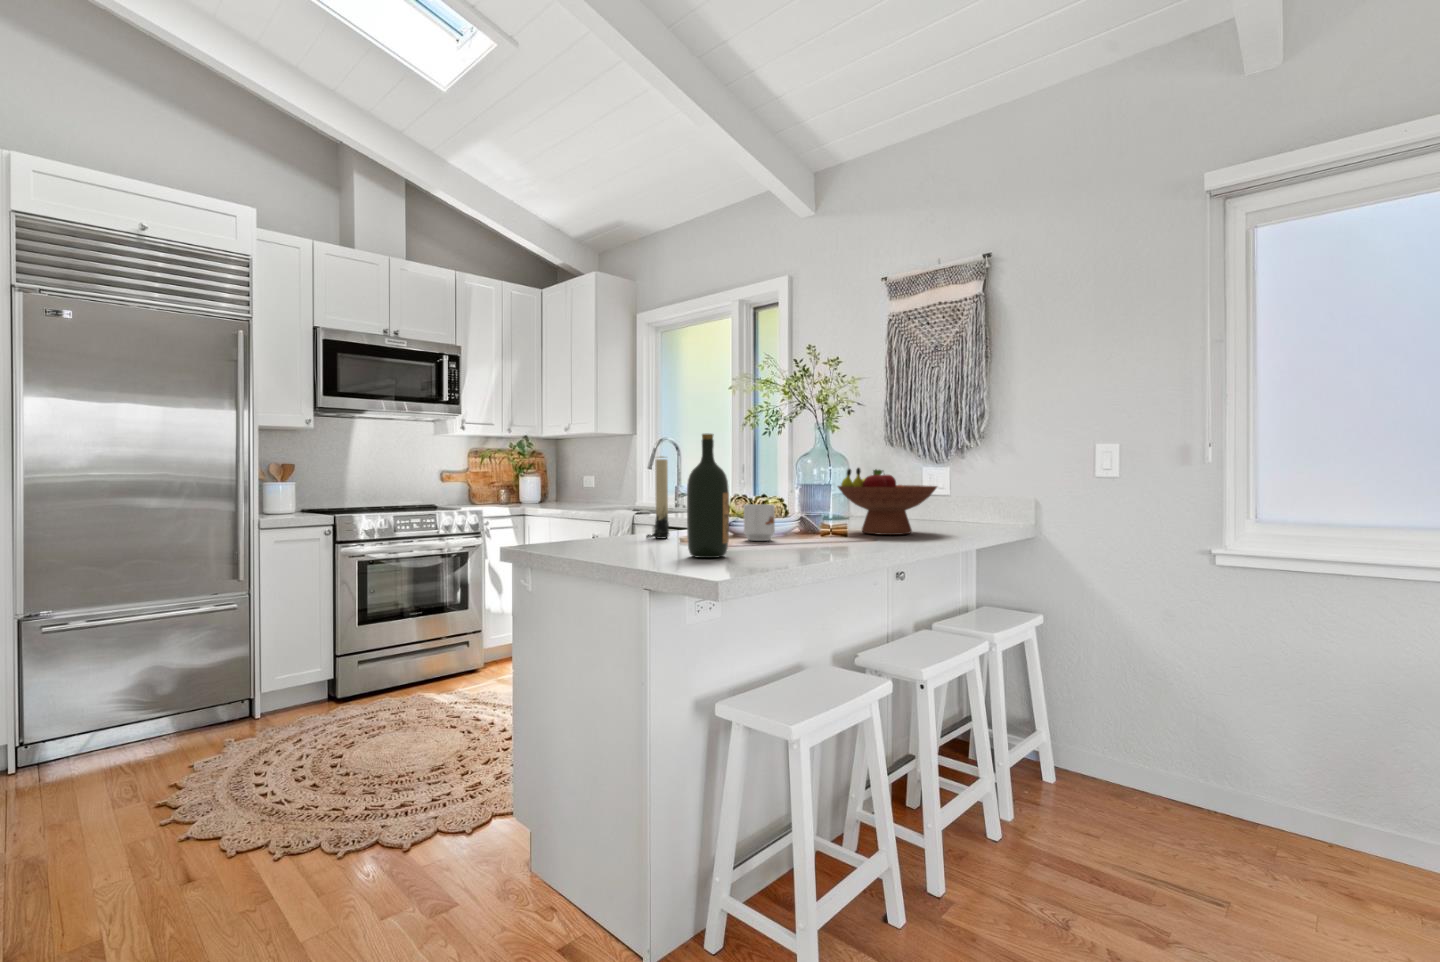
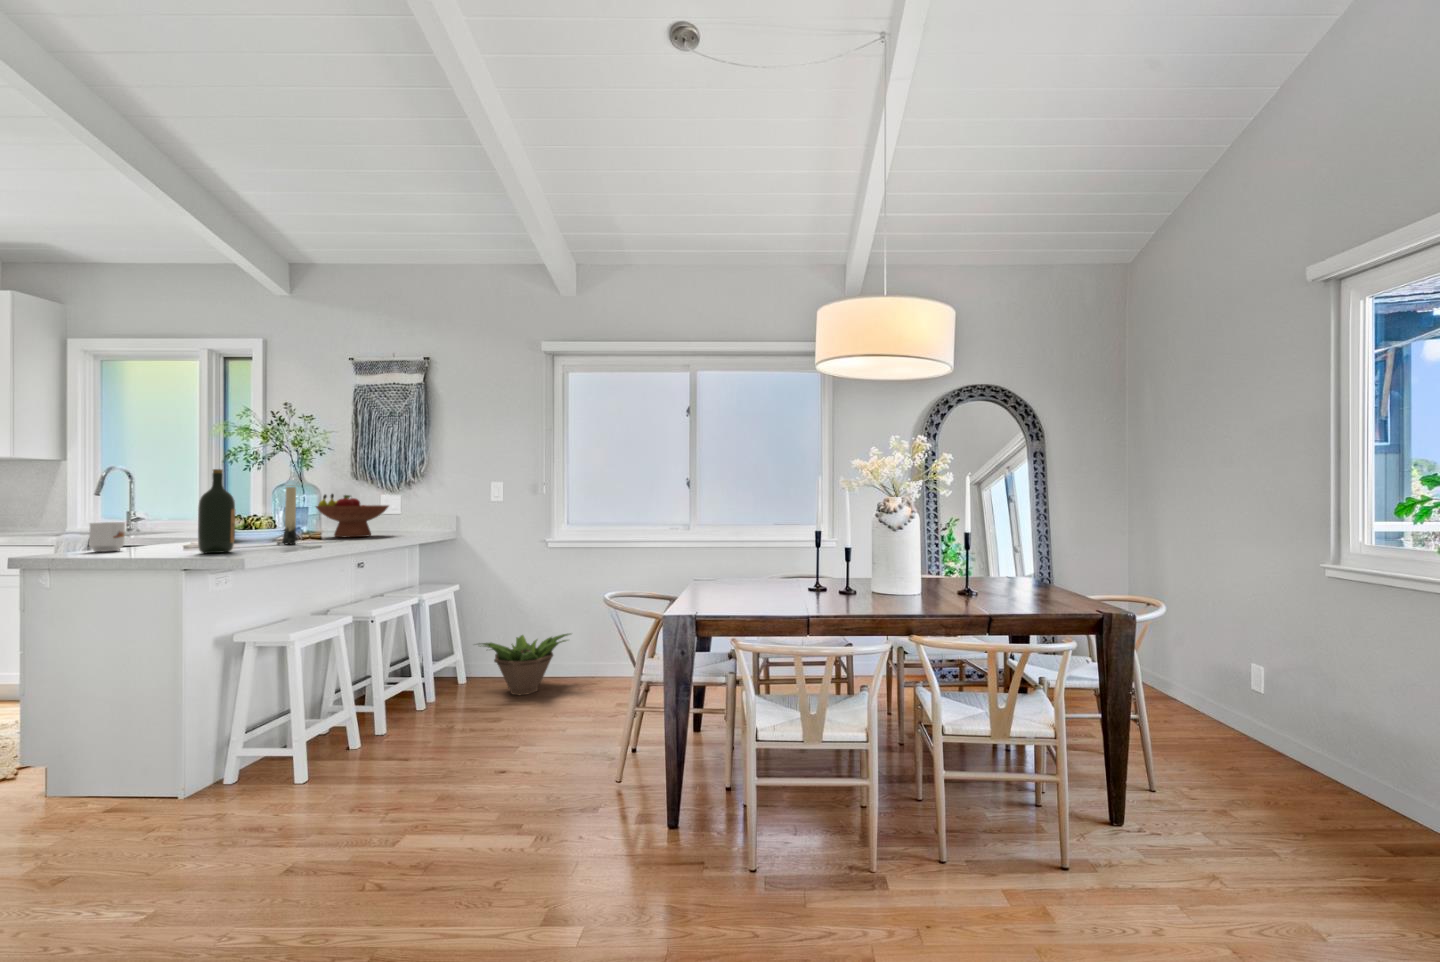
candle: present [646,456,669,539] -> present [277,487,297,545]
mug: present [744,504,775,541] -> present [89,522,125,552]
decorative plant: none [1070,725,1282,851] -> present [479,634,570,695]

